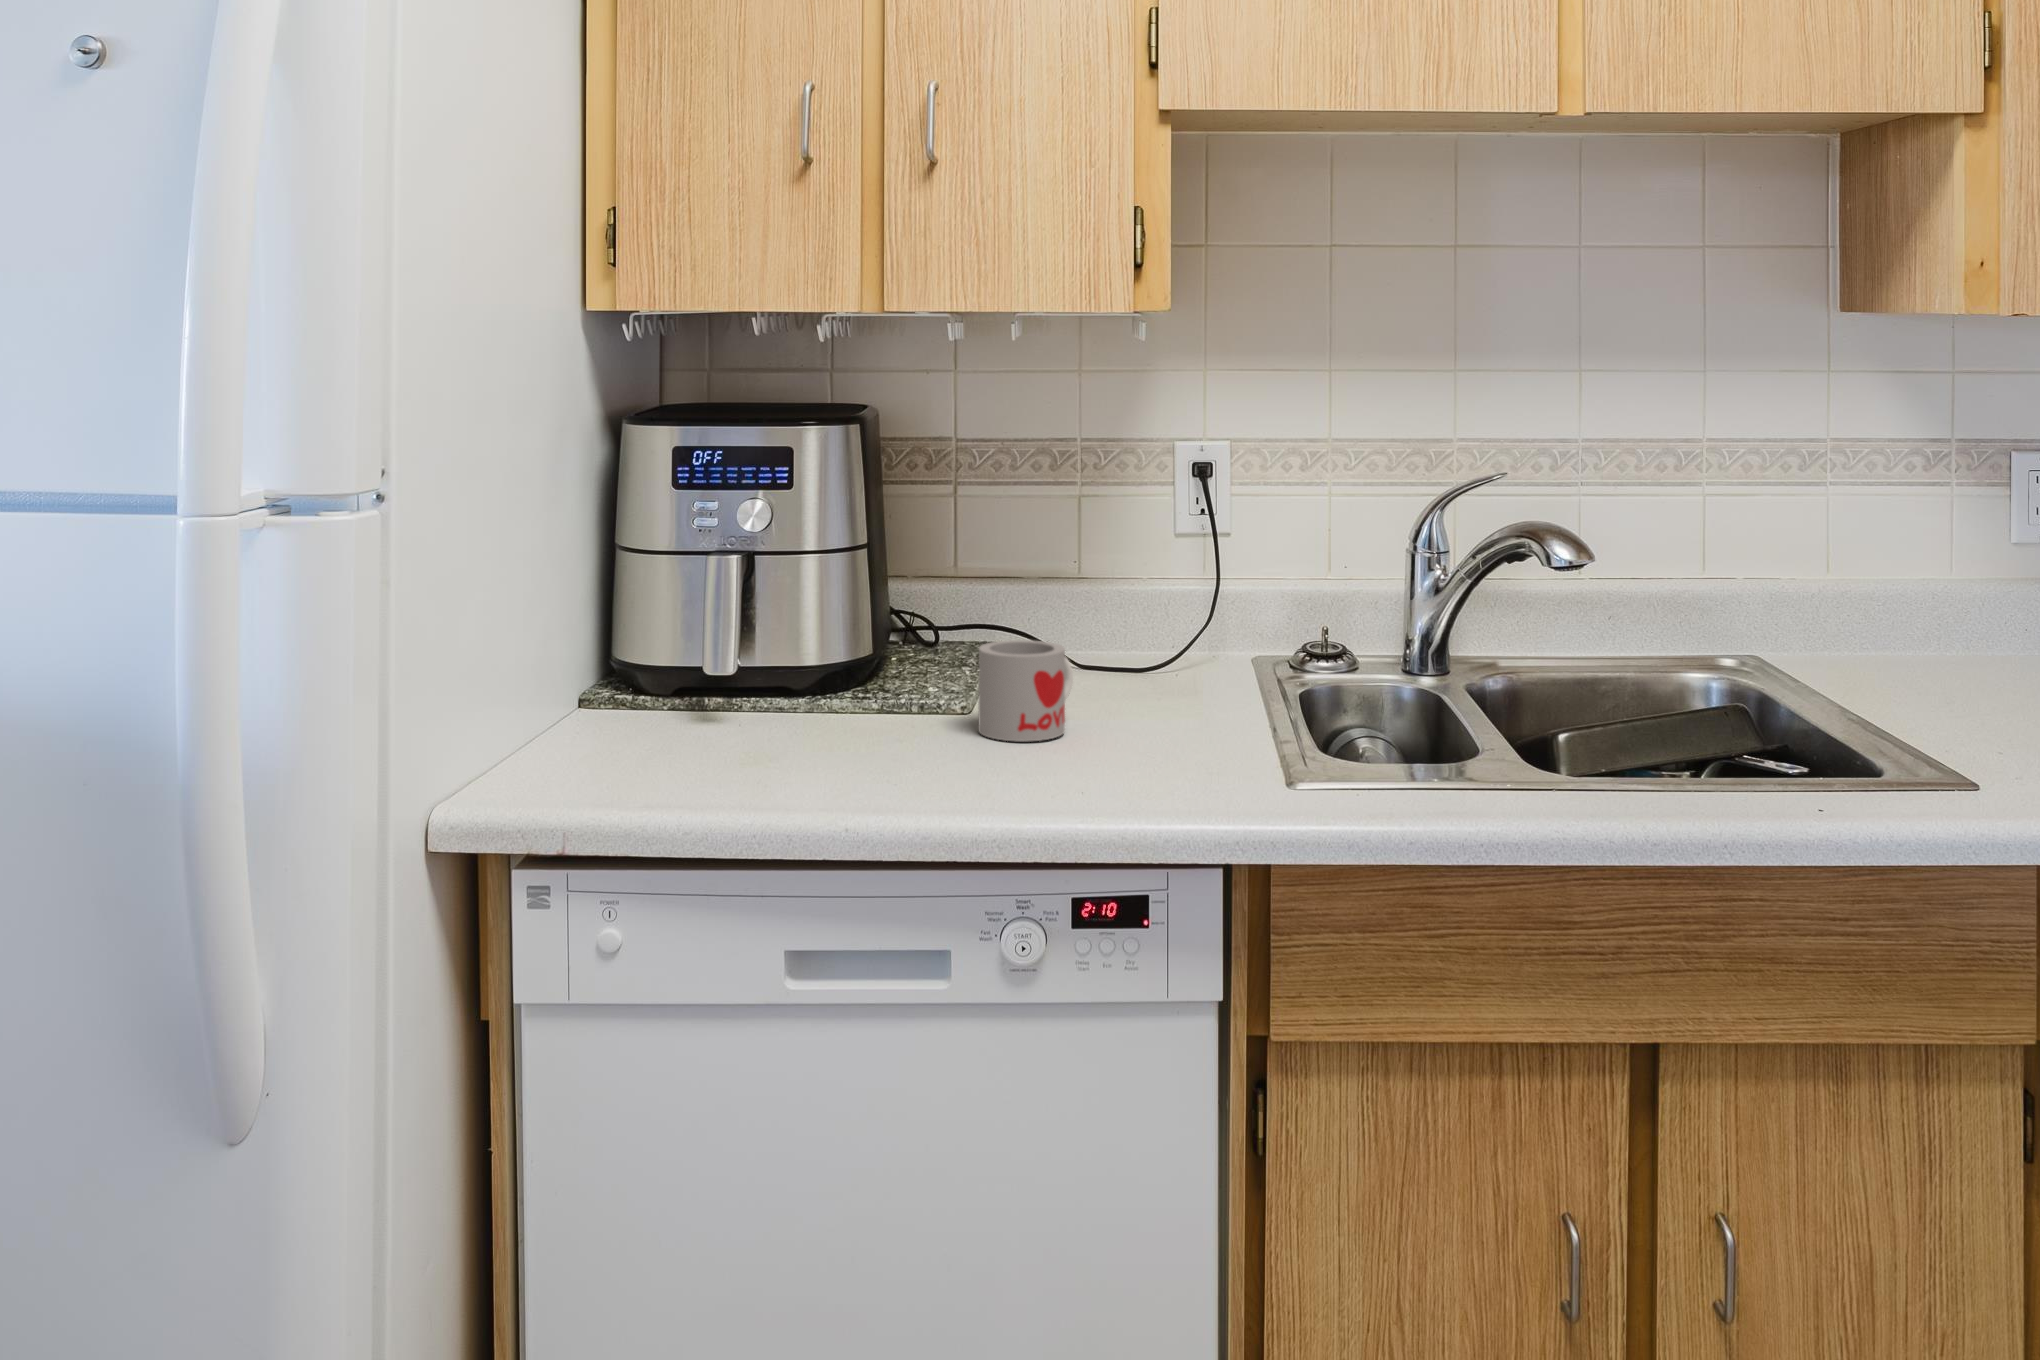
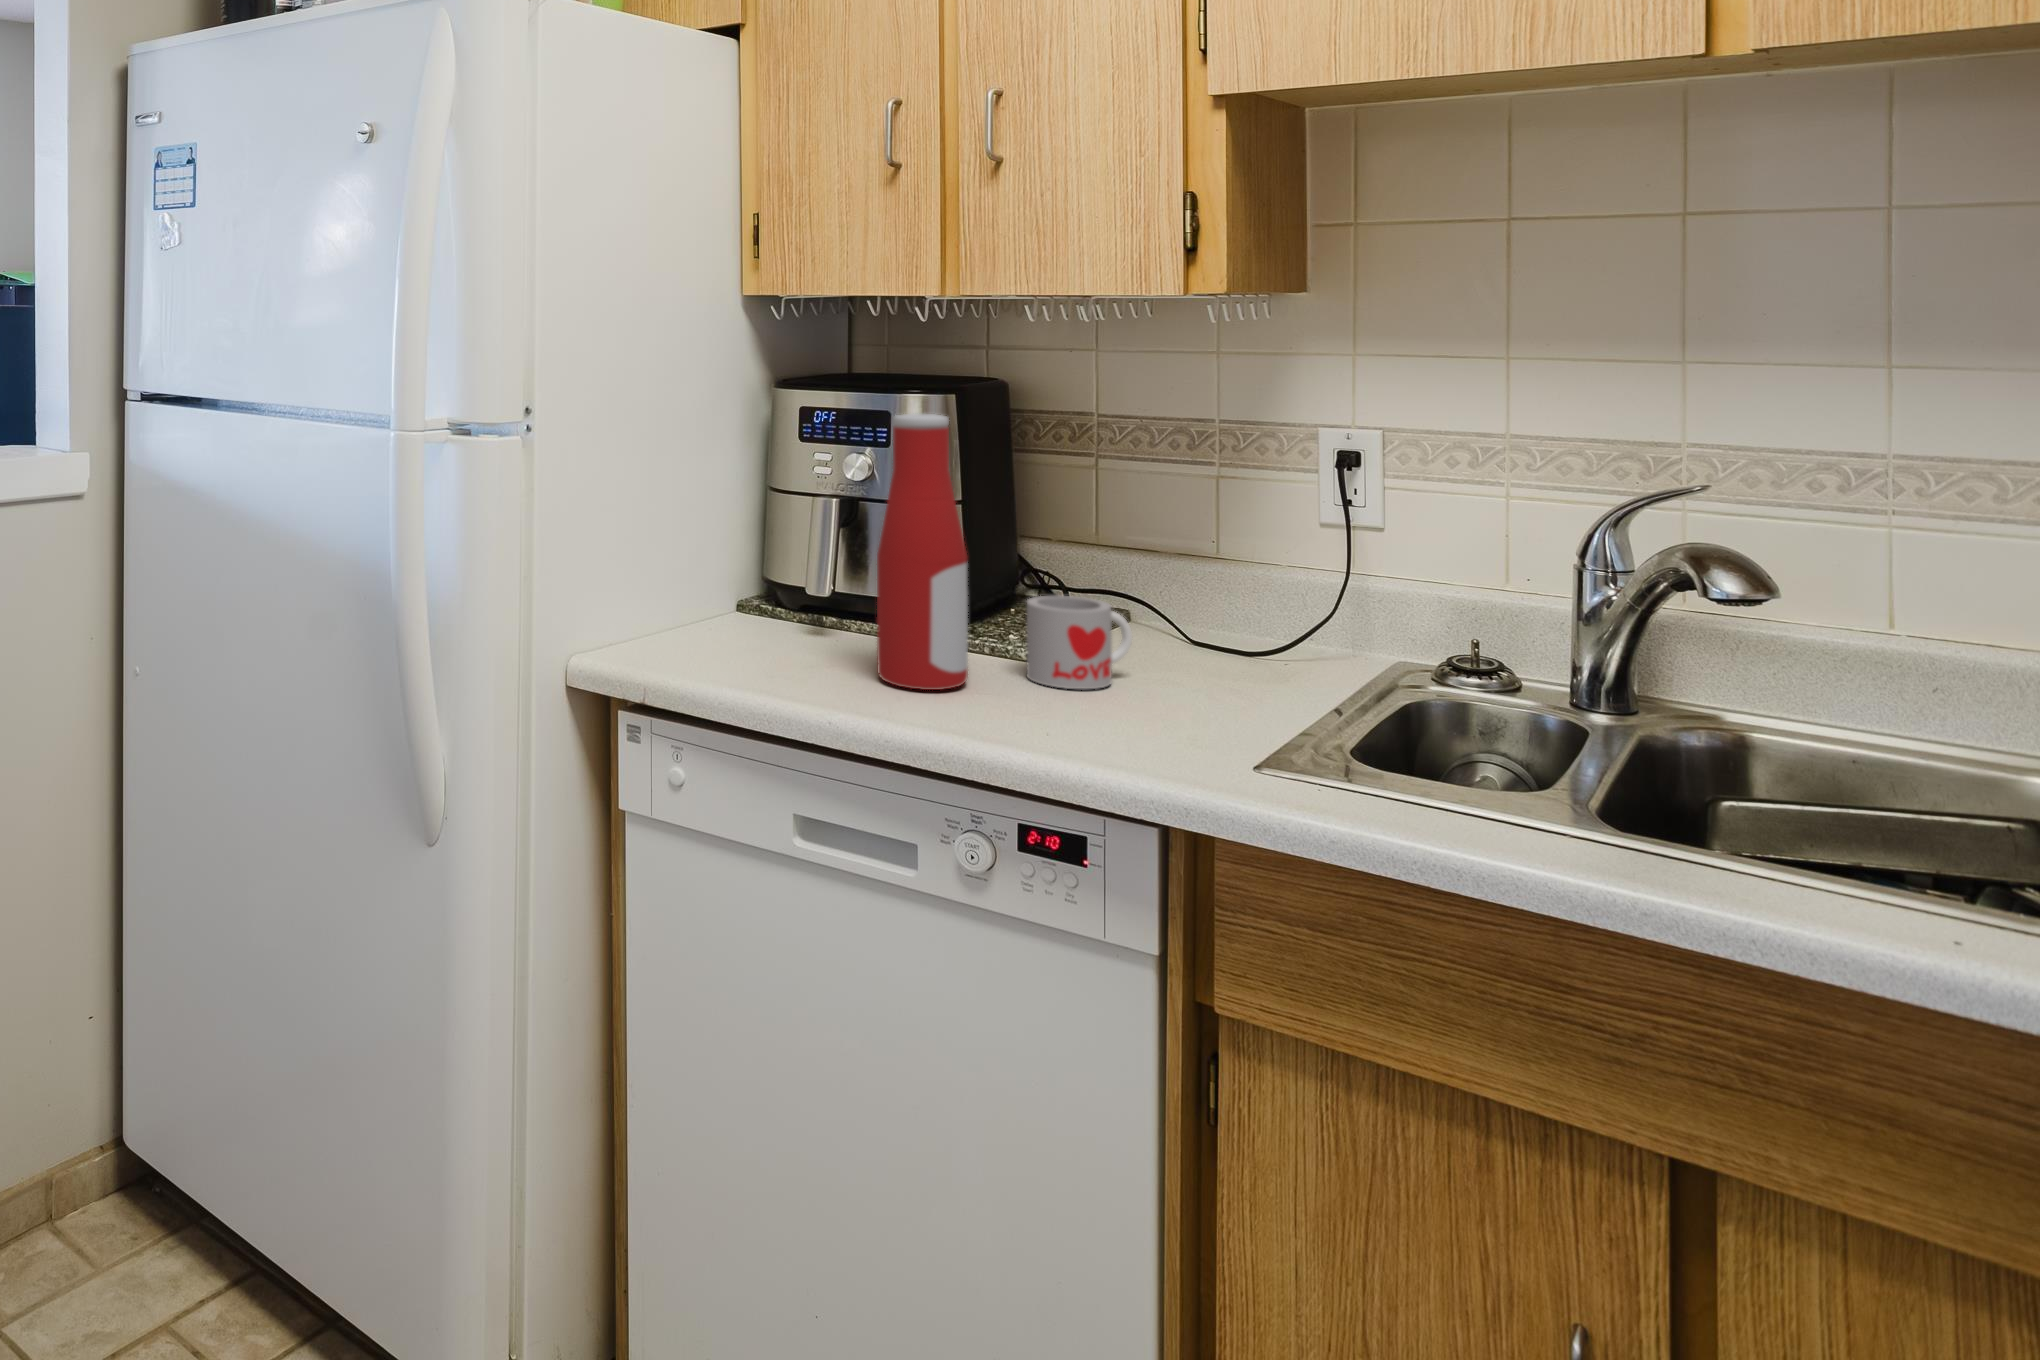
bottle: none [841,446,943,767] -> present [877,414,968,690]

